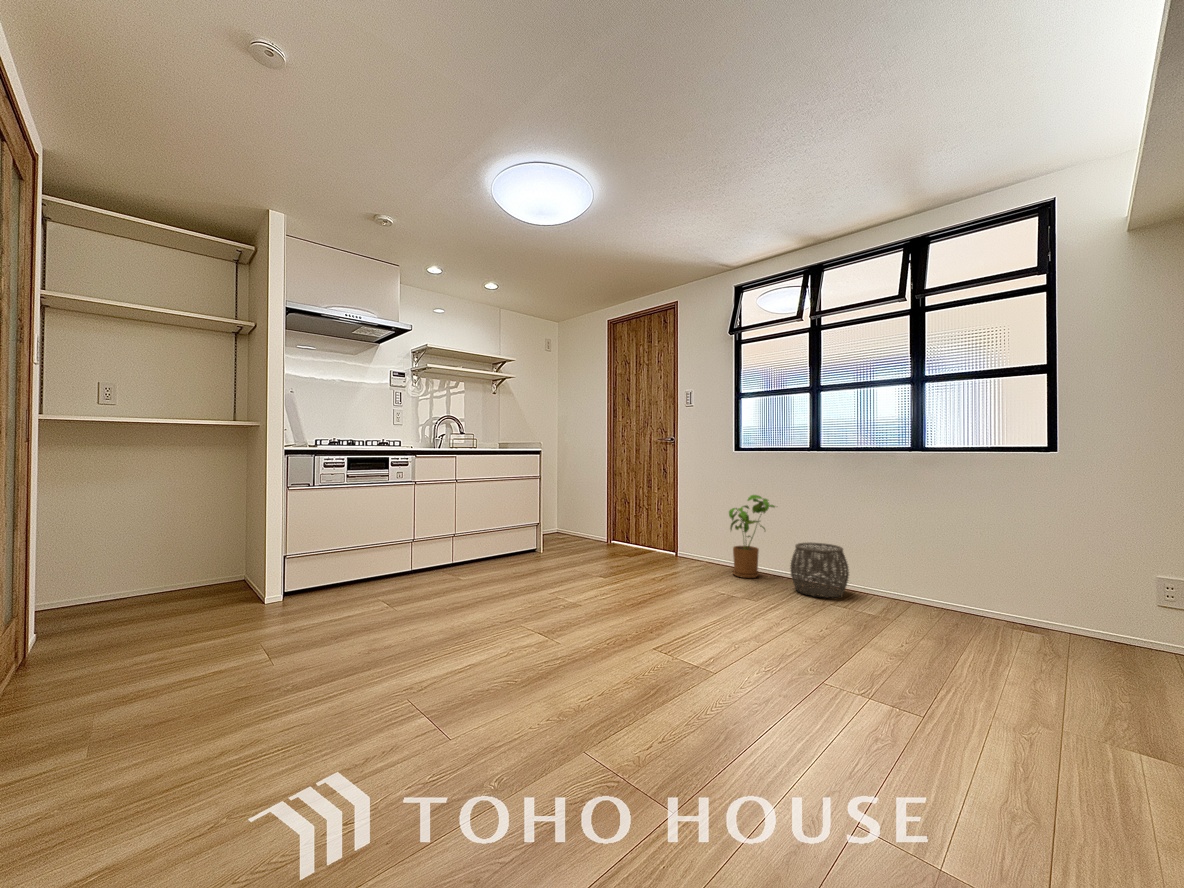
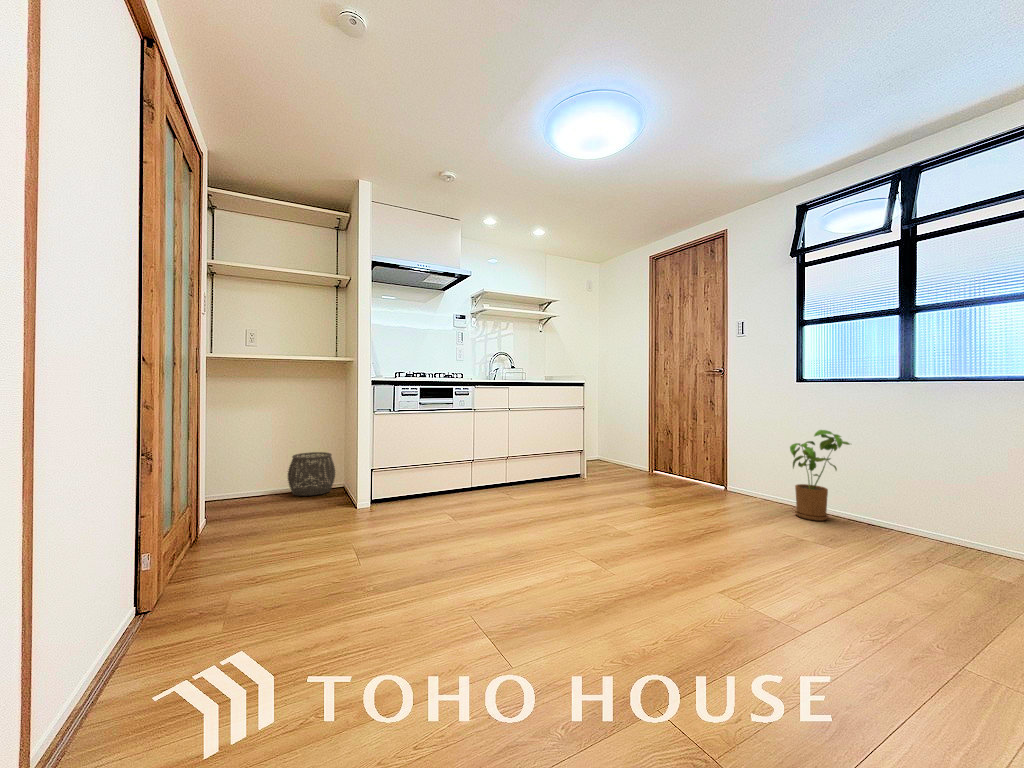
woven basket: present [790,542,849,598] -> present [288,452,335,496]

